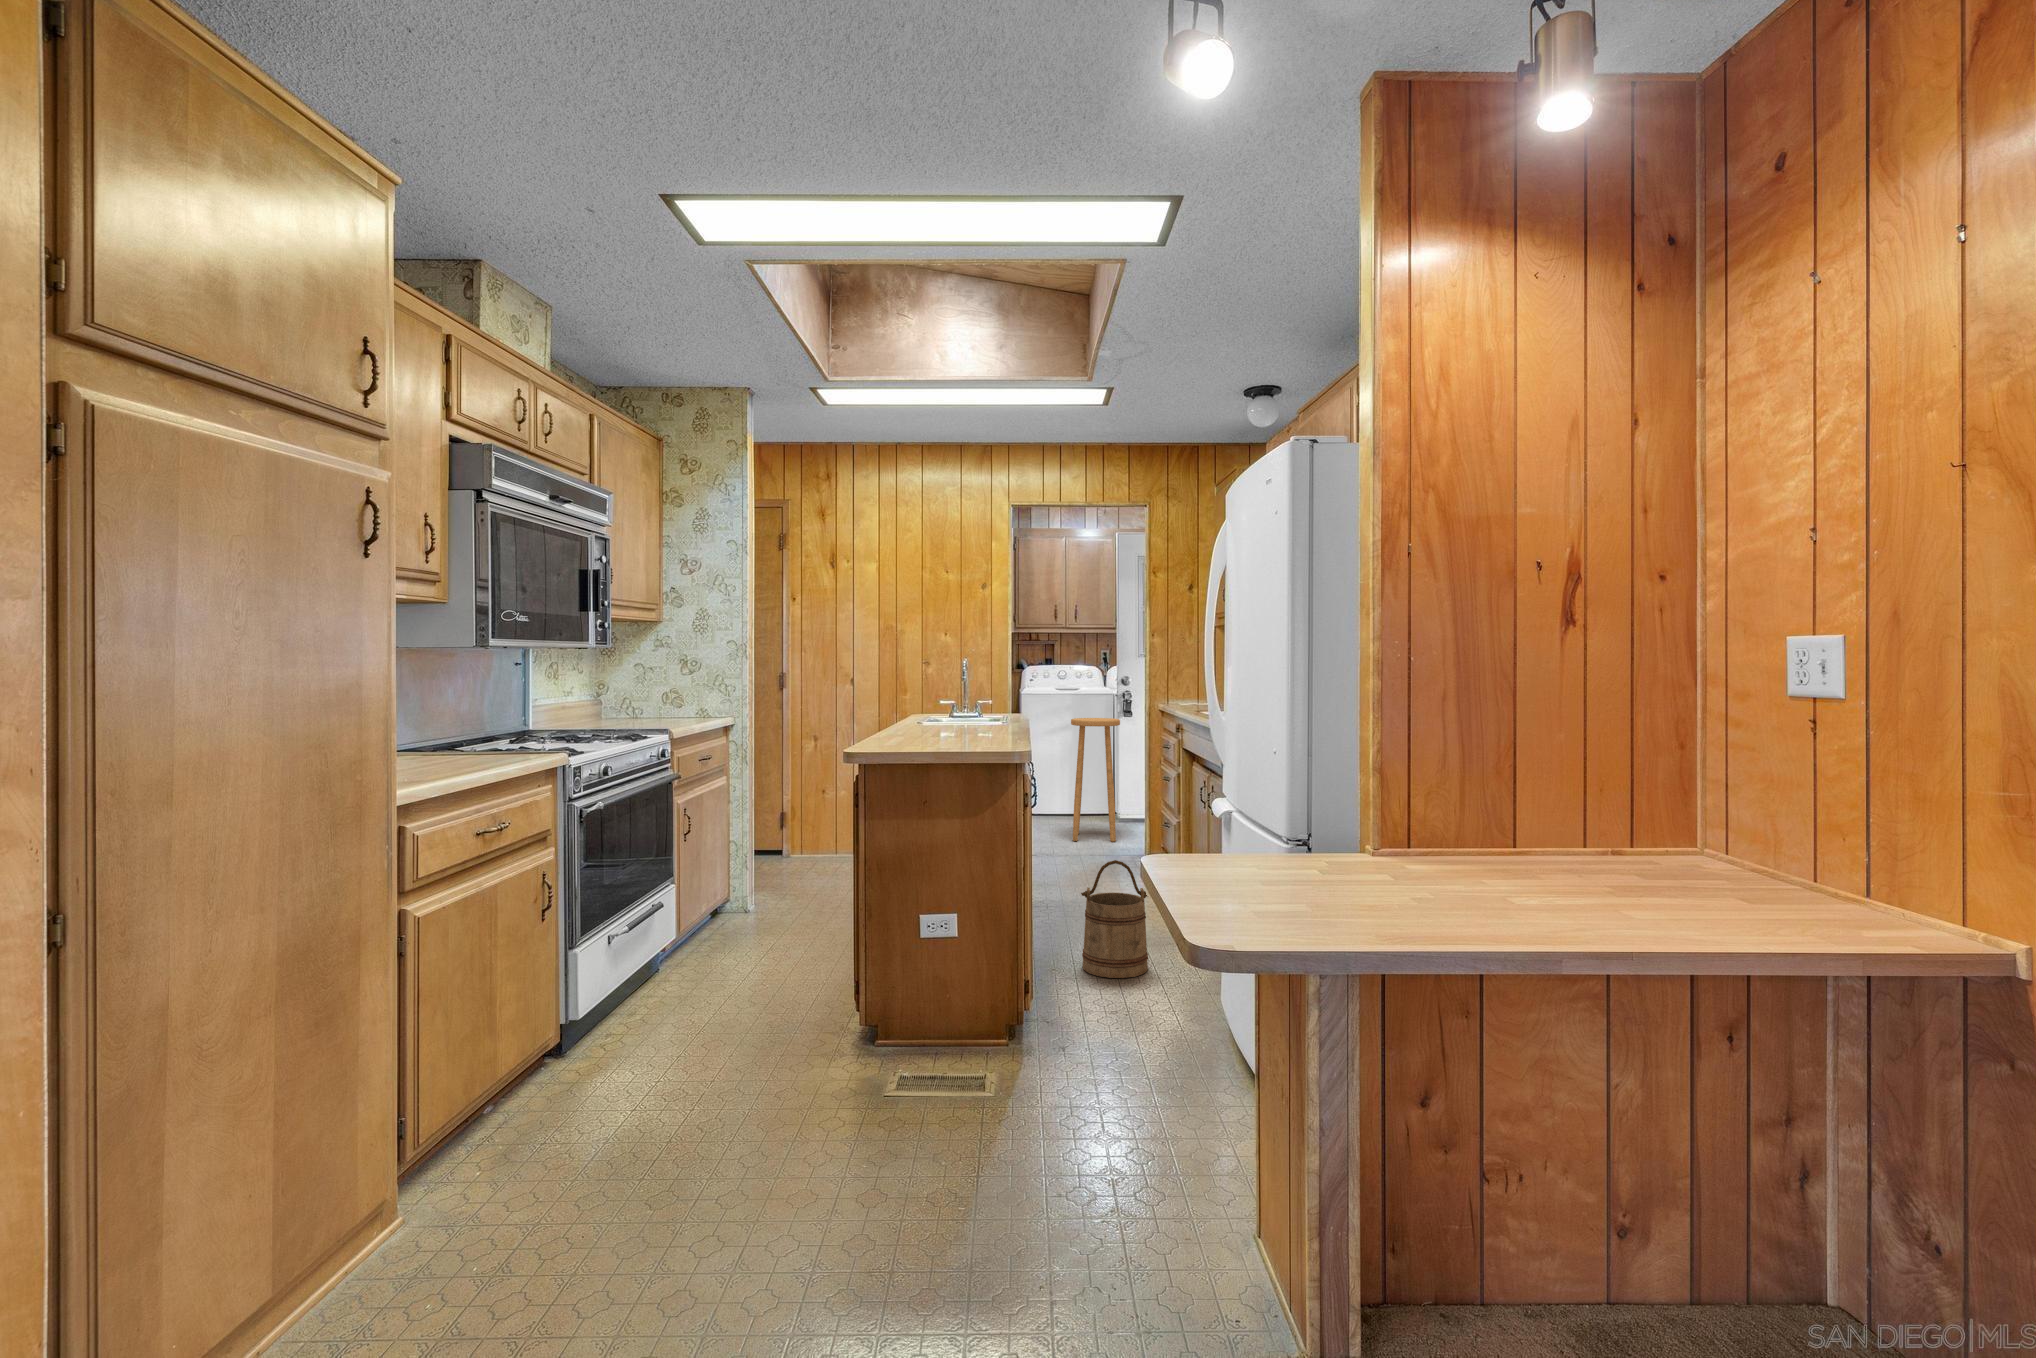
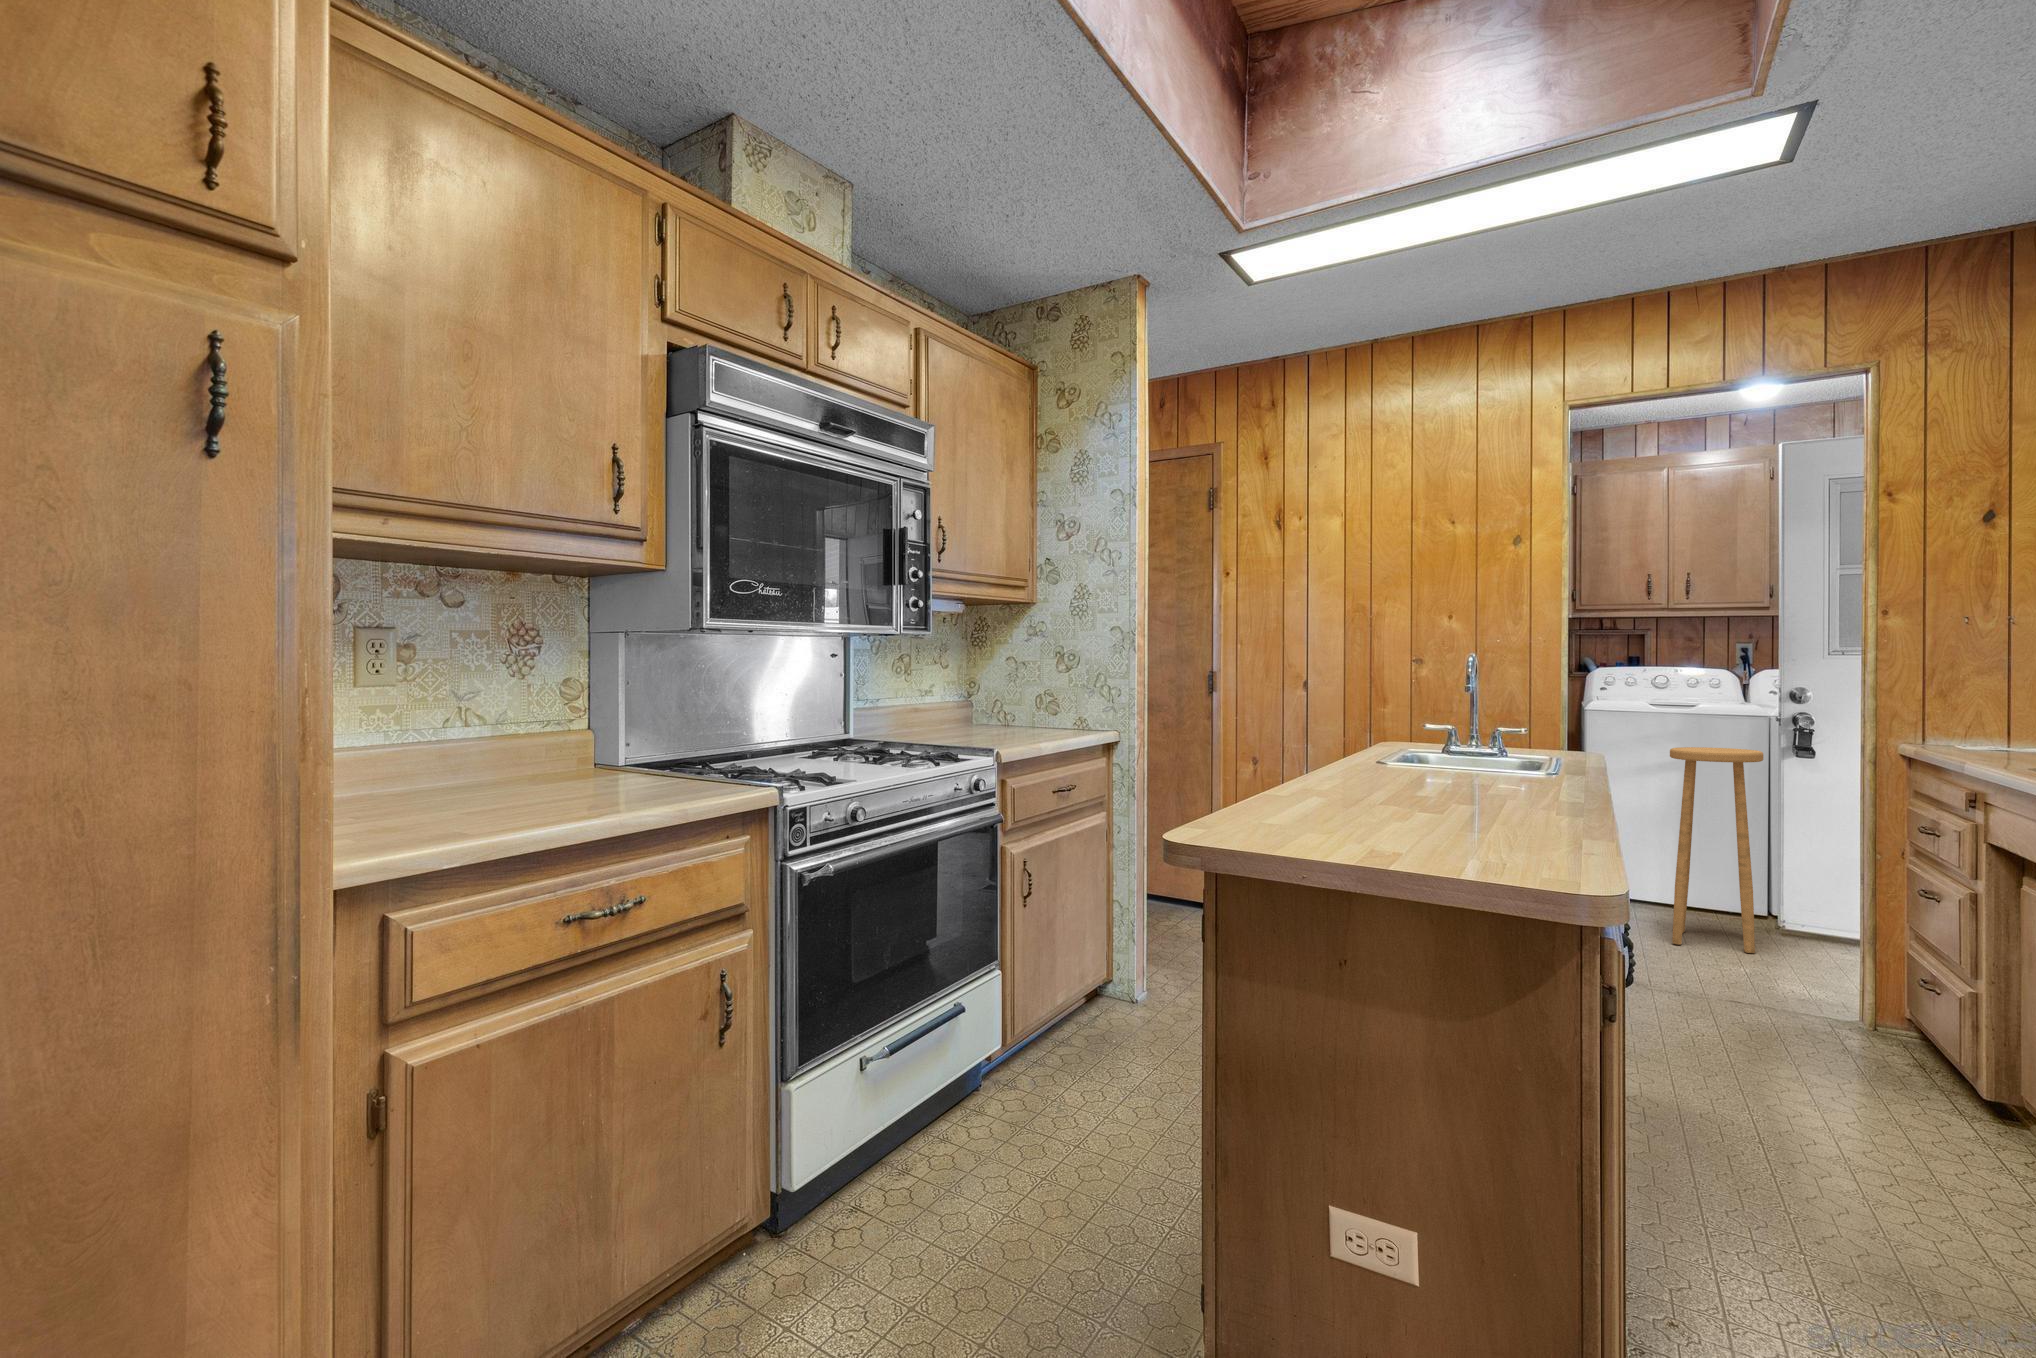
bucket: present [1081,860,1148,978] -> none [1672,1031,1832,1276]

